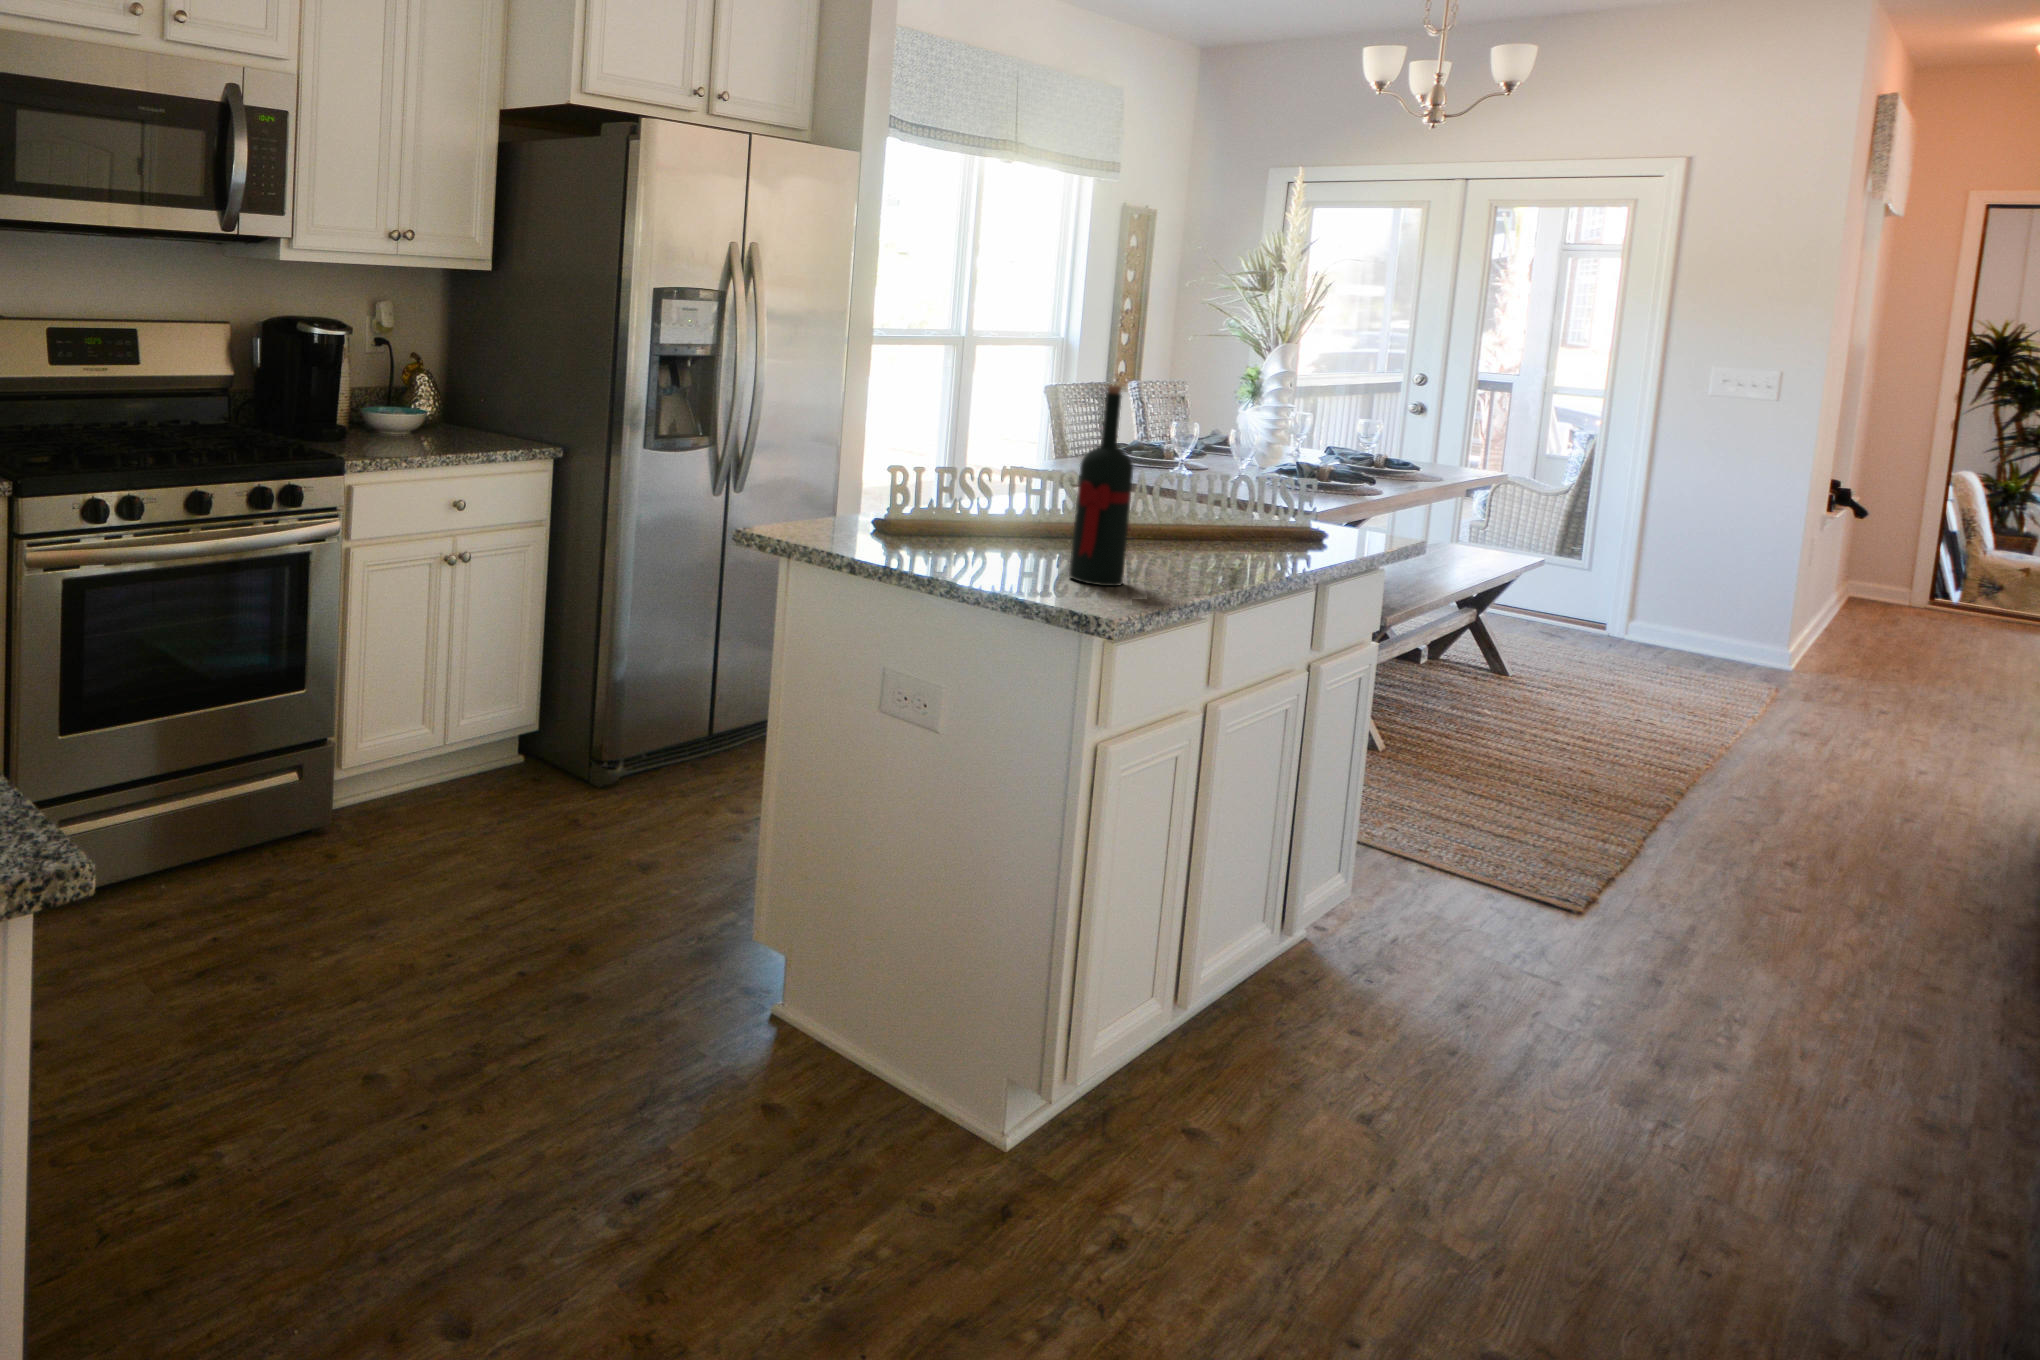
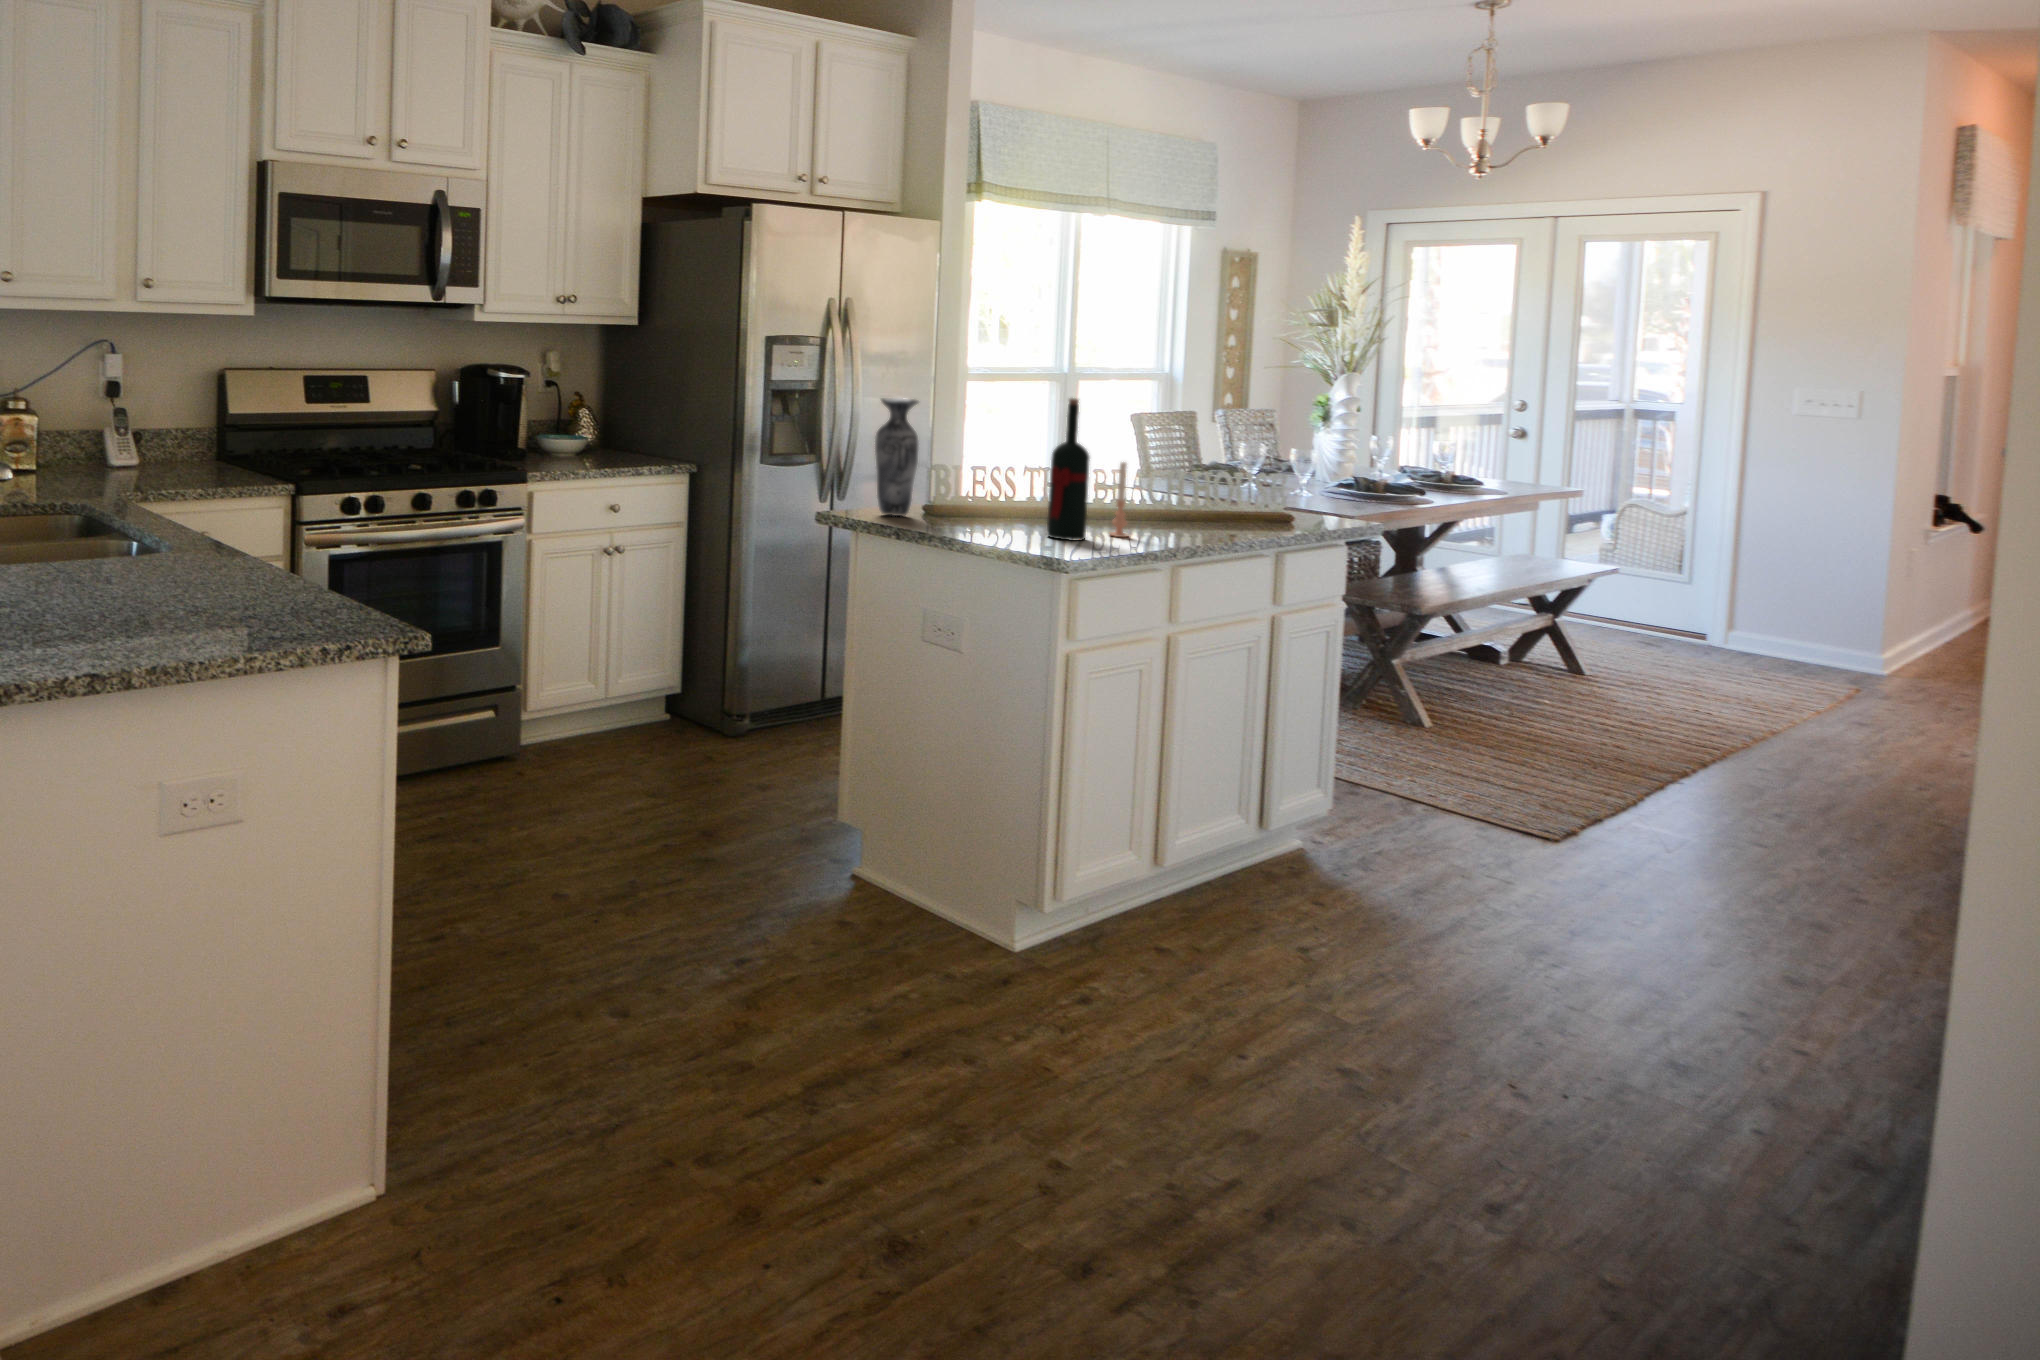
vase: none [823,376,885,539] -> present [875,398,919,516]
candle: none [1146,472,1175,578] -> present [1110,462,1128,537]

